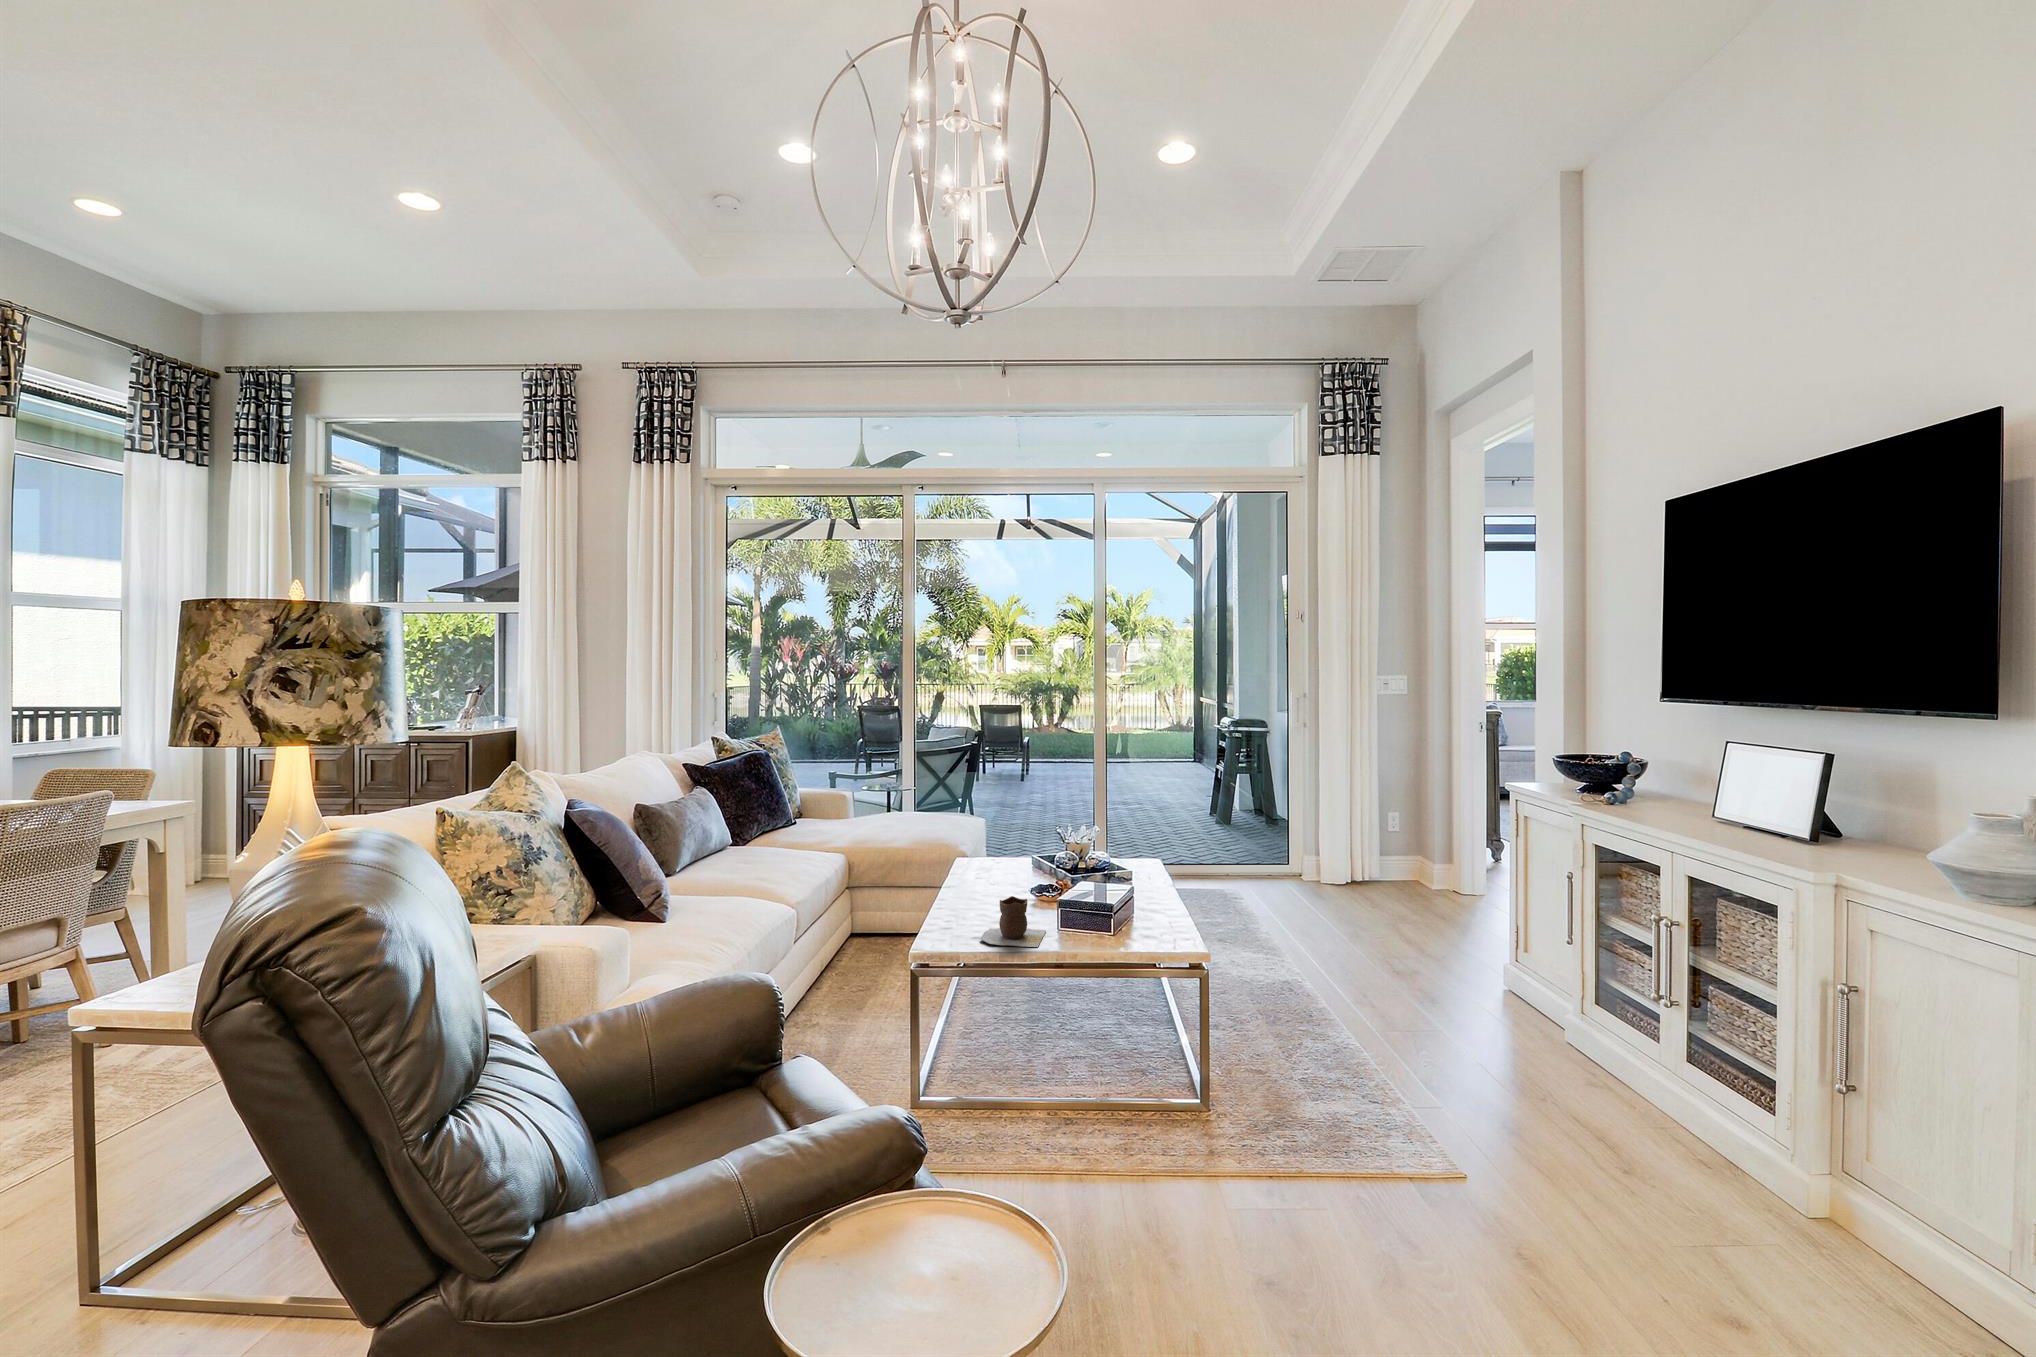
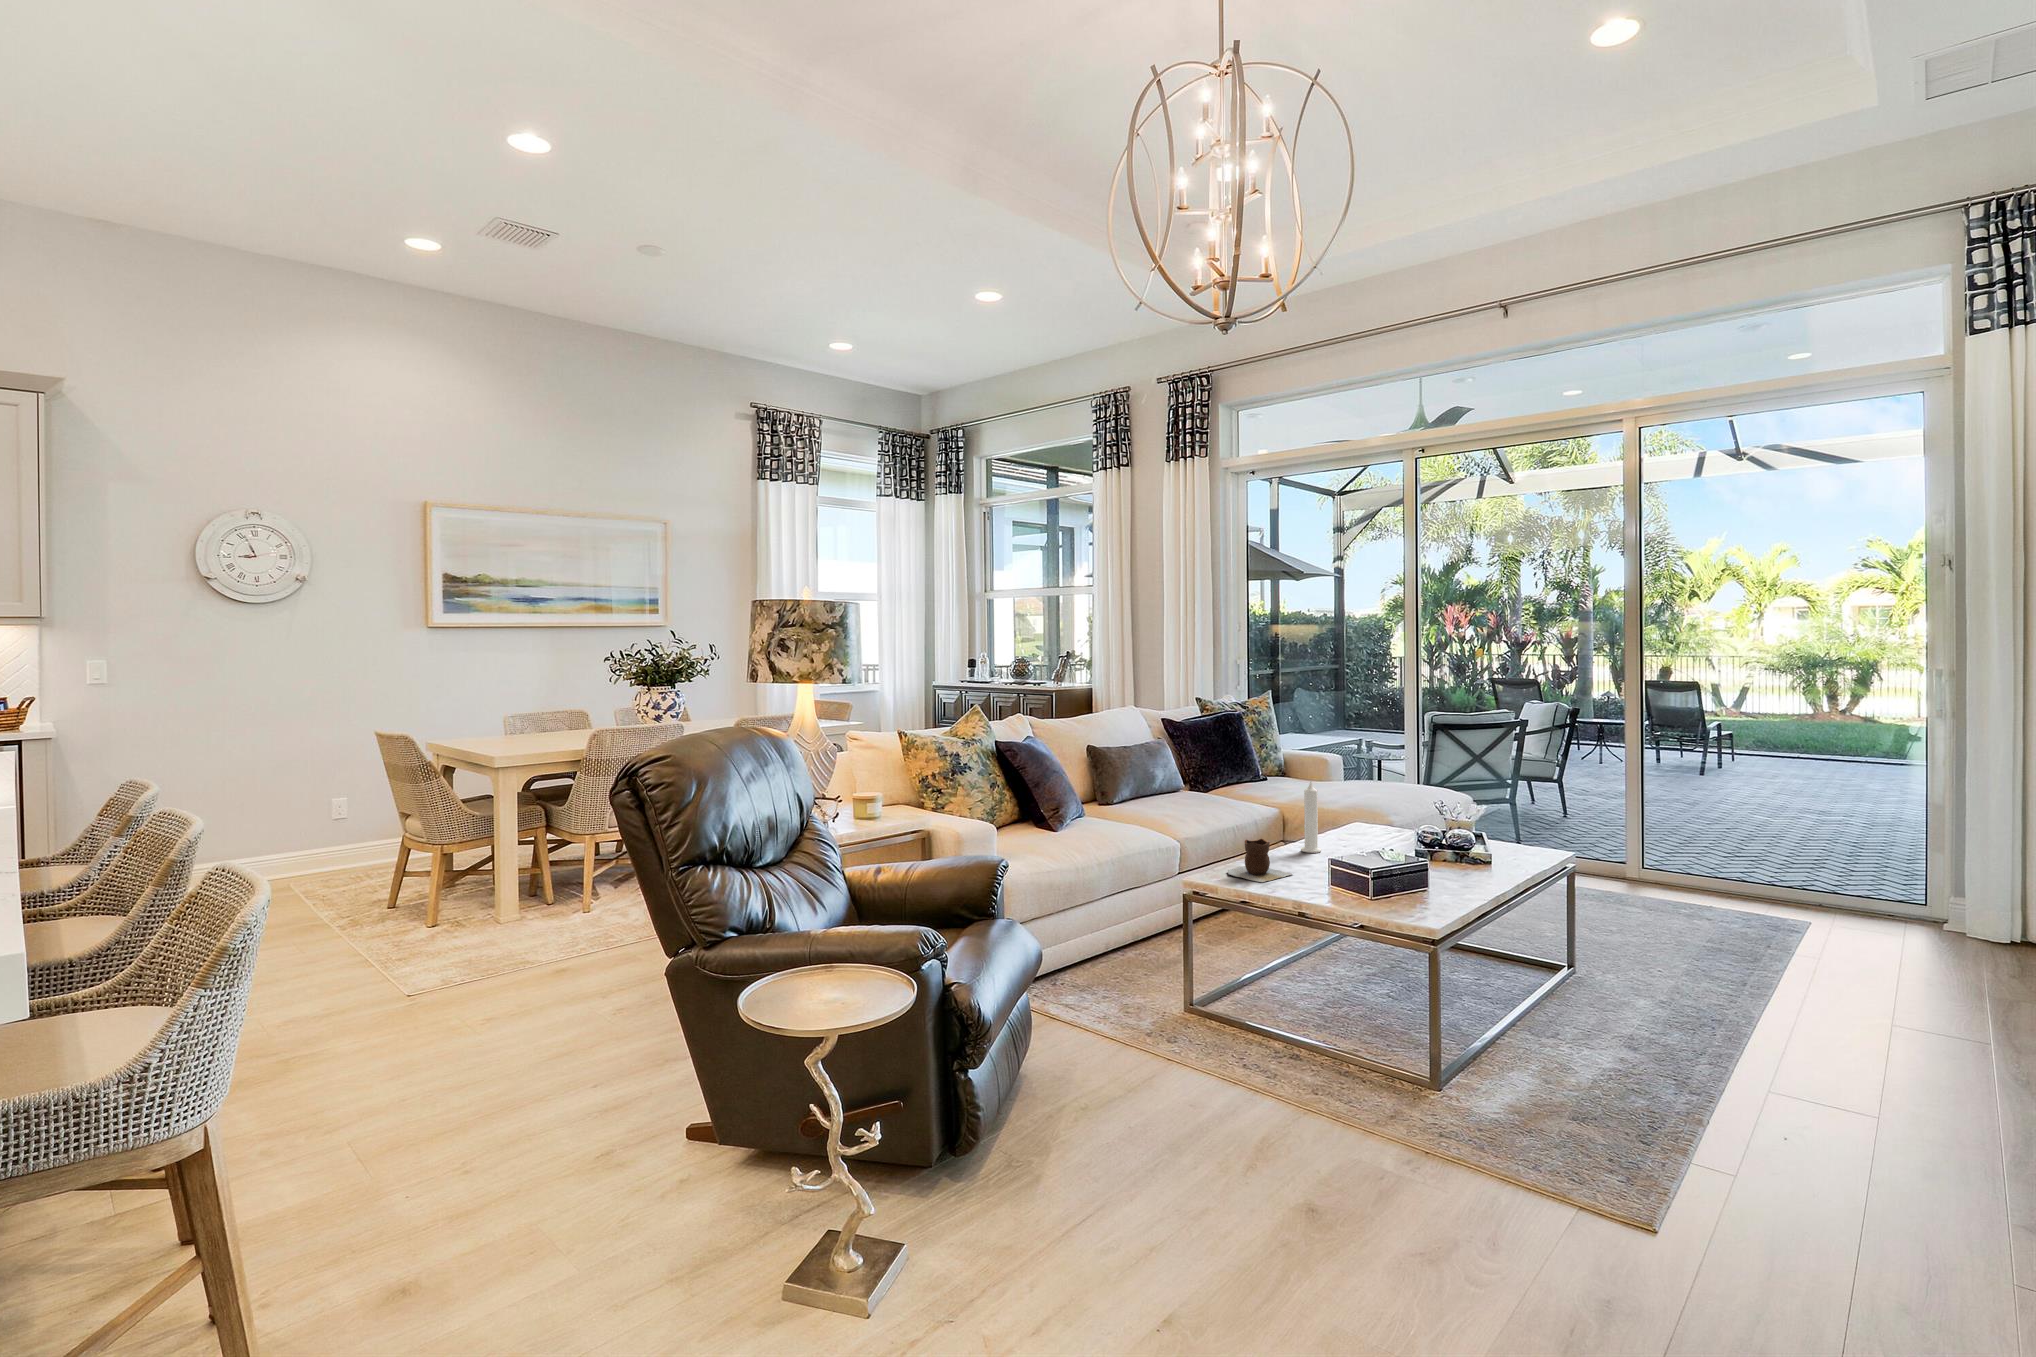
candle: none [994,824,1016,902] -> present [1301,781,1321,853]

